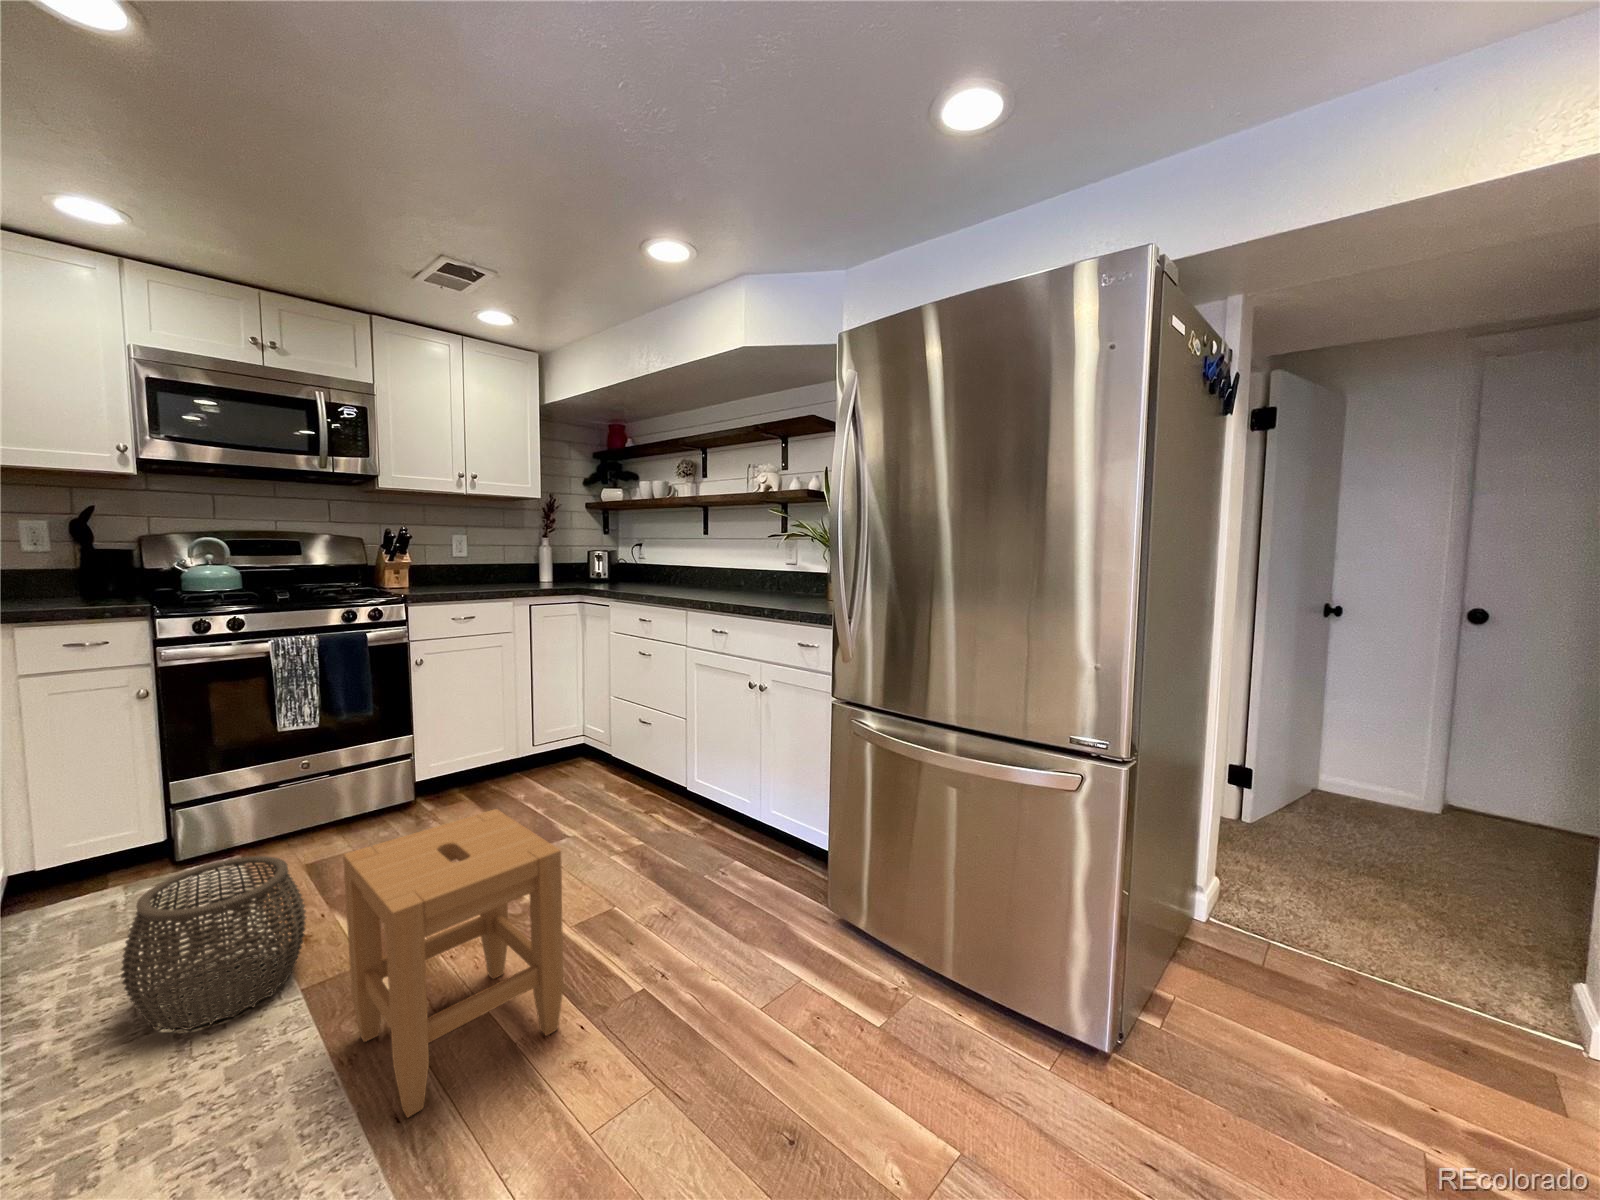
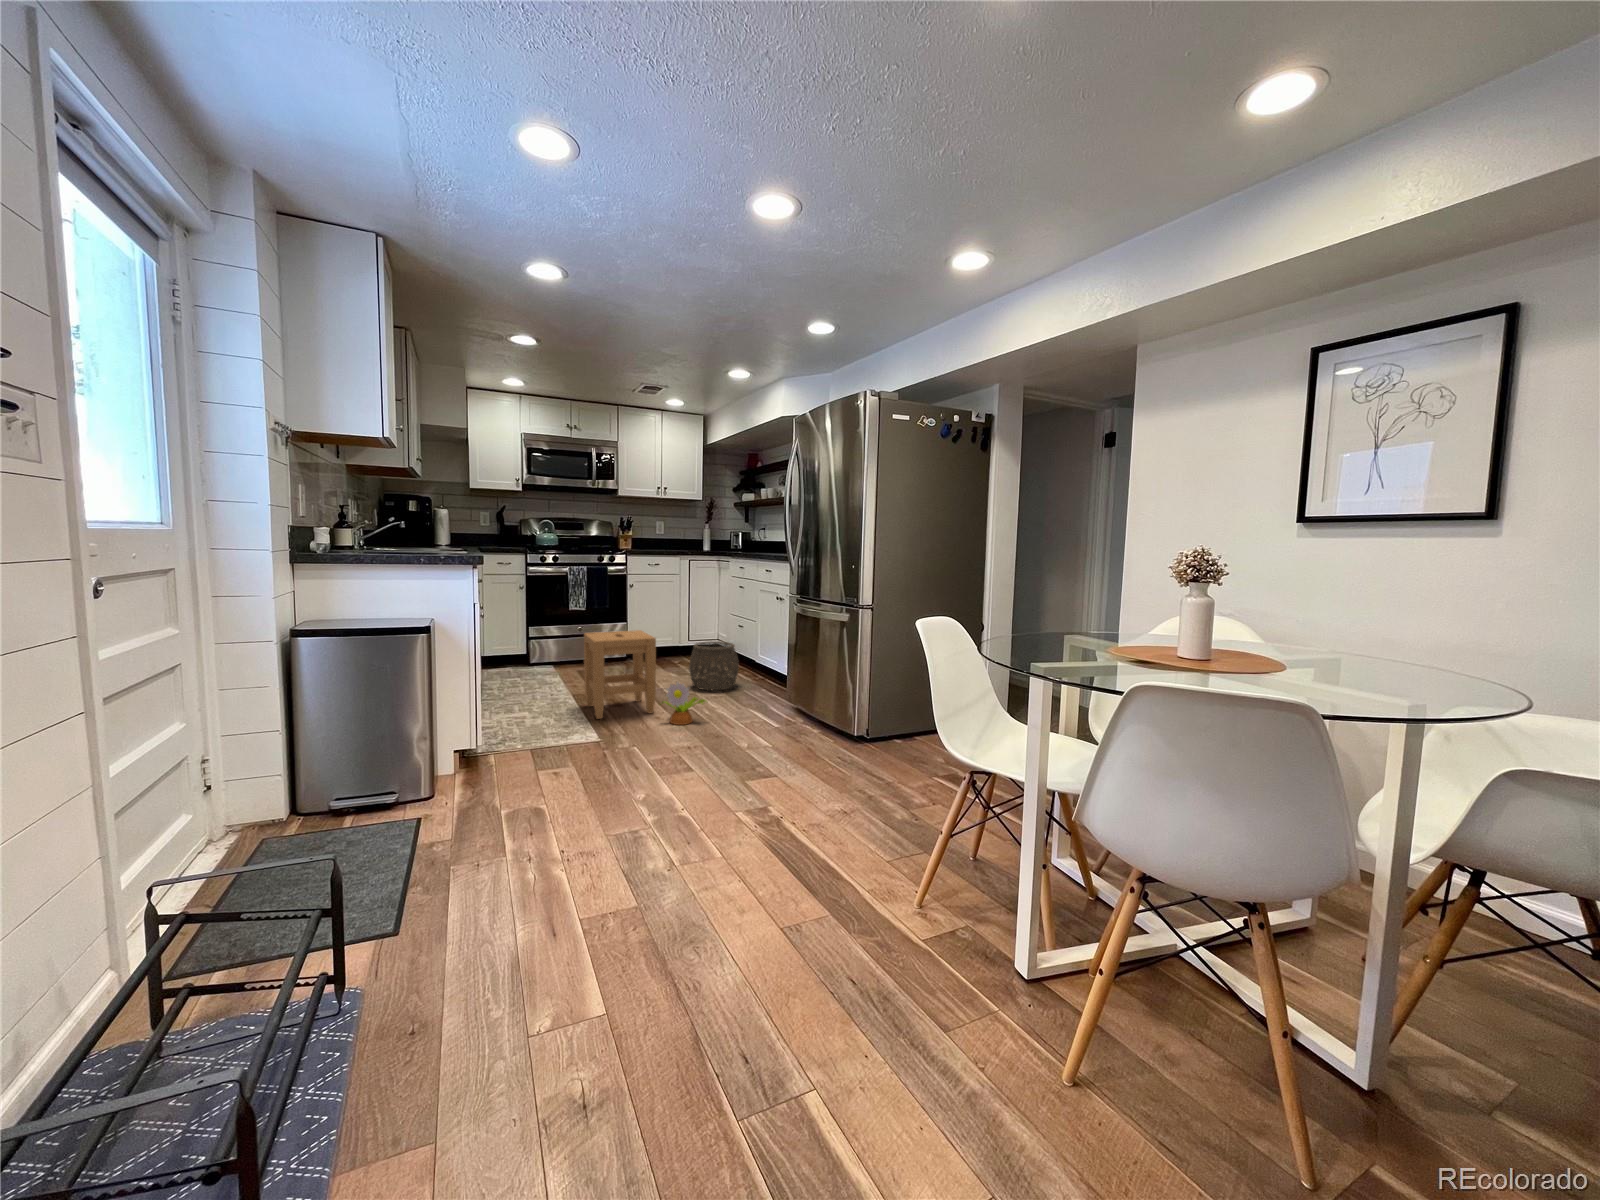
woven basket: present [121,856,306,1031] -> present [689,641,739,691]
decorative plant: none [593,968,711,1083] -> present [662,682,706,725]

